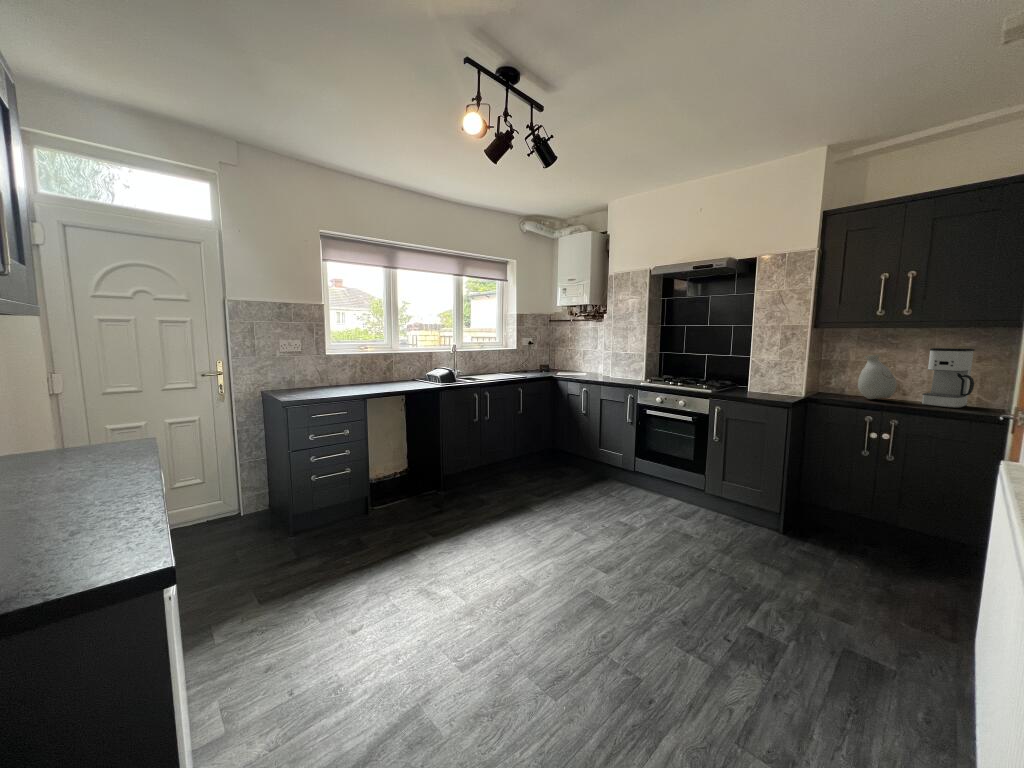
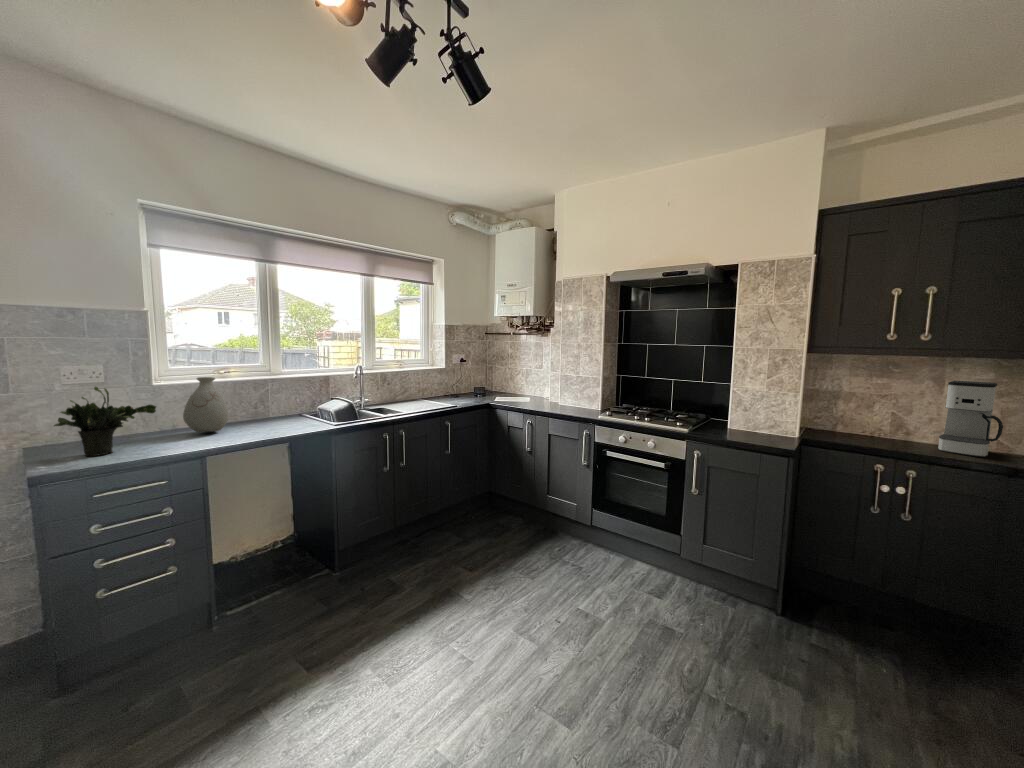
potted plant: none [287,351,337,395] -> present [54,387,156,456]
vase: present [858,355,896,399] -> present [183,377,228,432]

